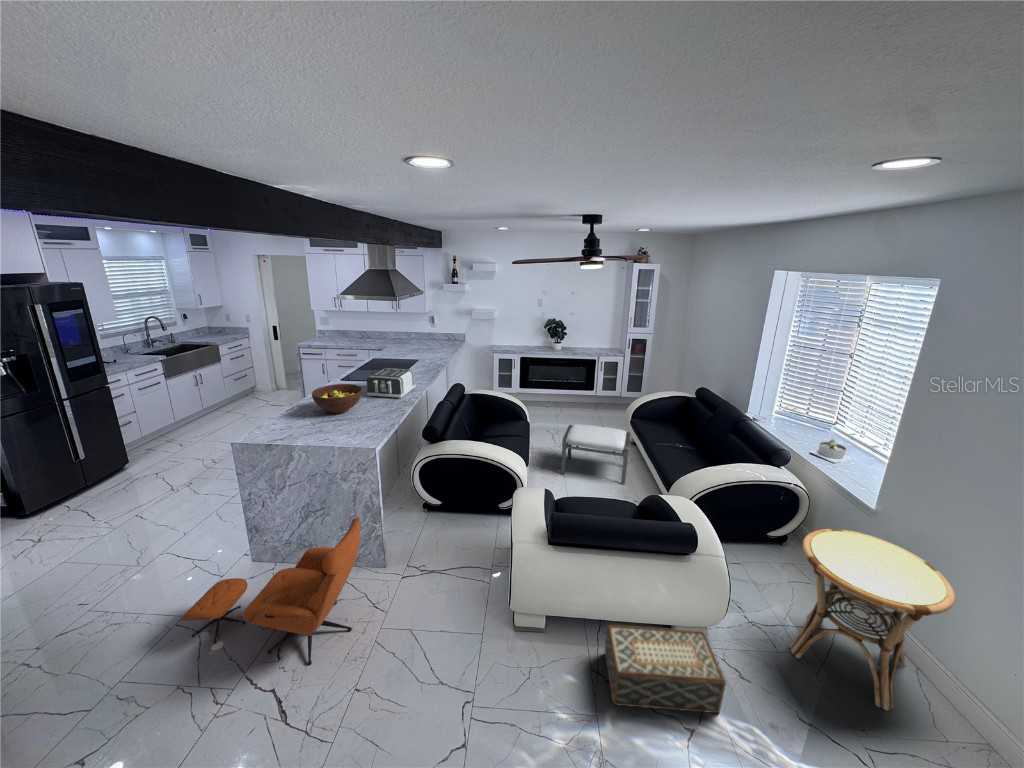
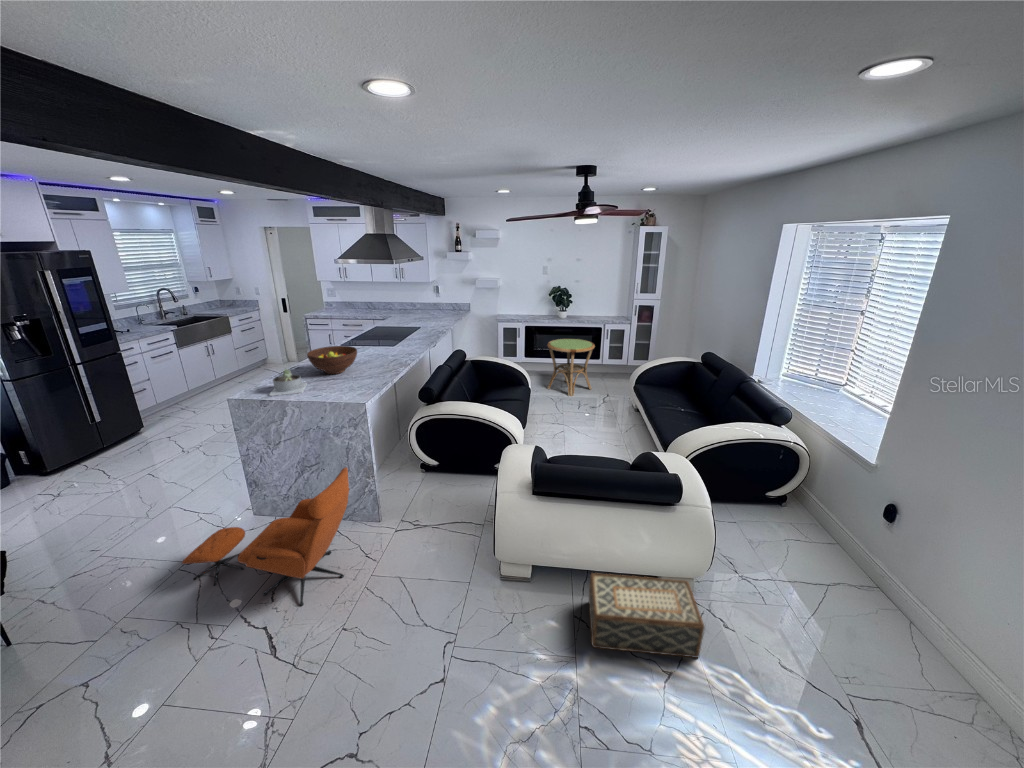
toaster: present [367,368,416,399] -> none [363,332,414,361]
ottoman: present [561,424,630,484] -> none [561,390,633,449]
succulent planter: present [809,438,852,463] -> present [269,369,307,396]
side table: present [790,529,955,710] -> present [547,339,595,396]

